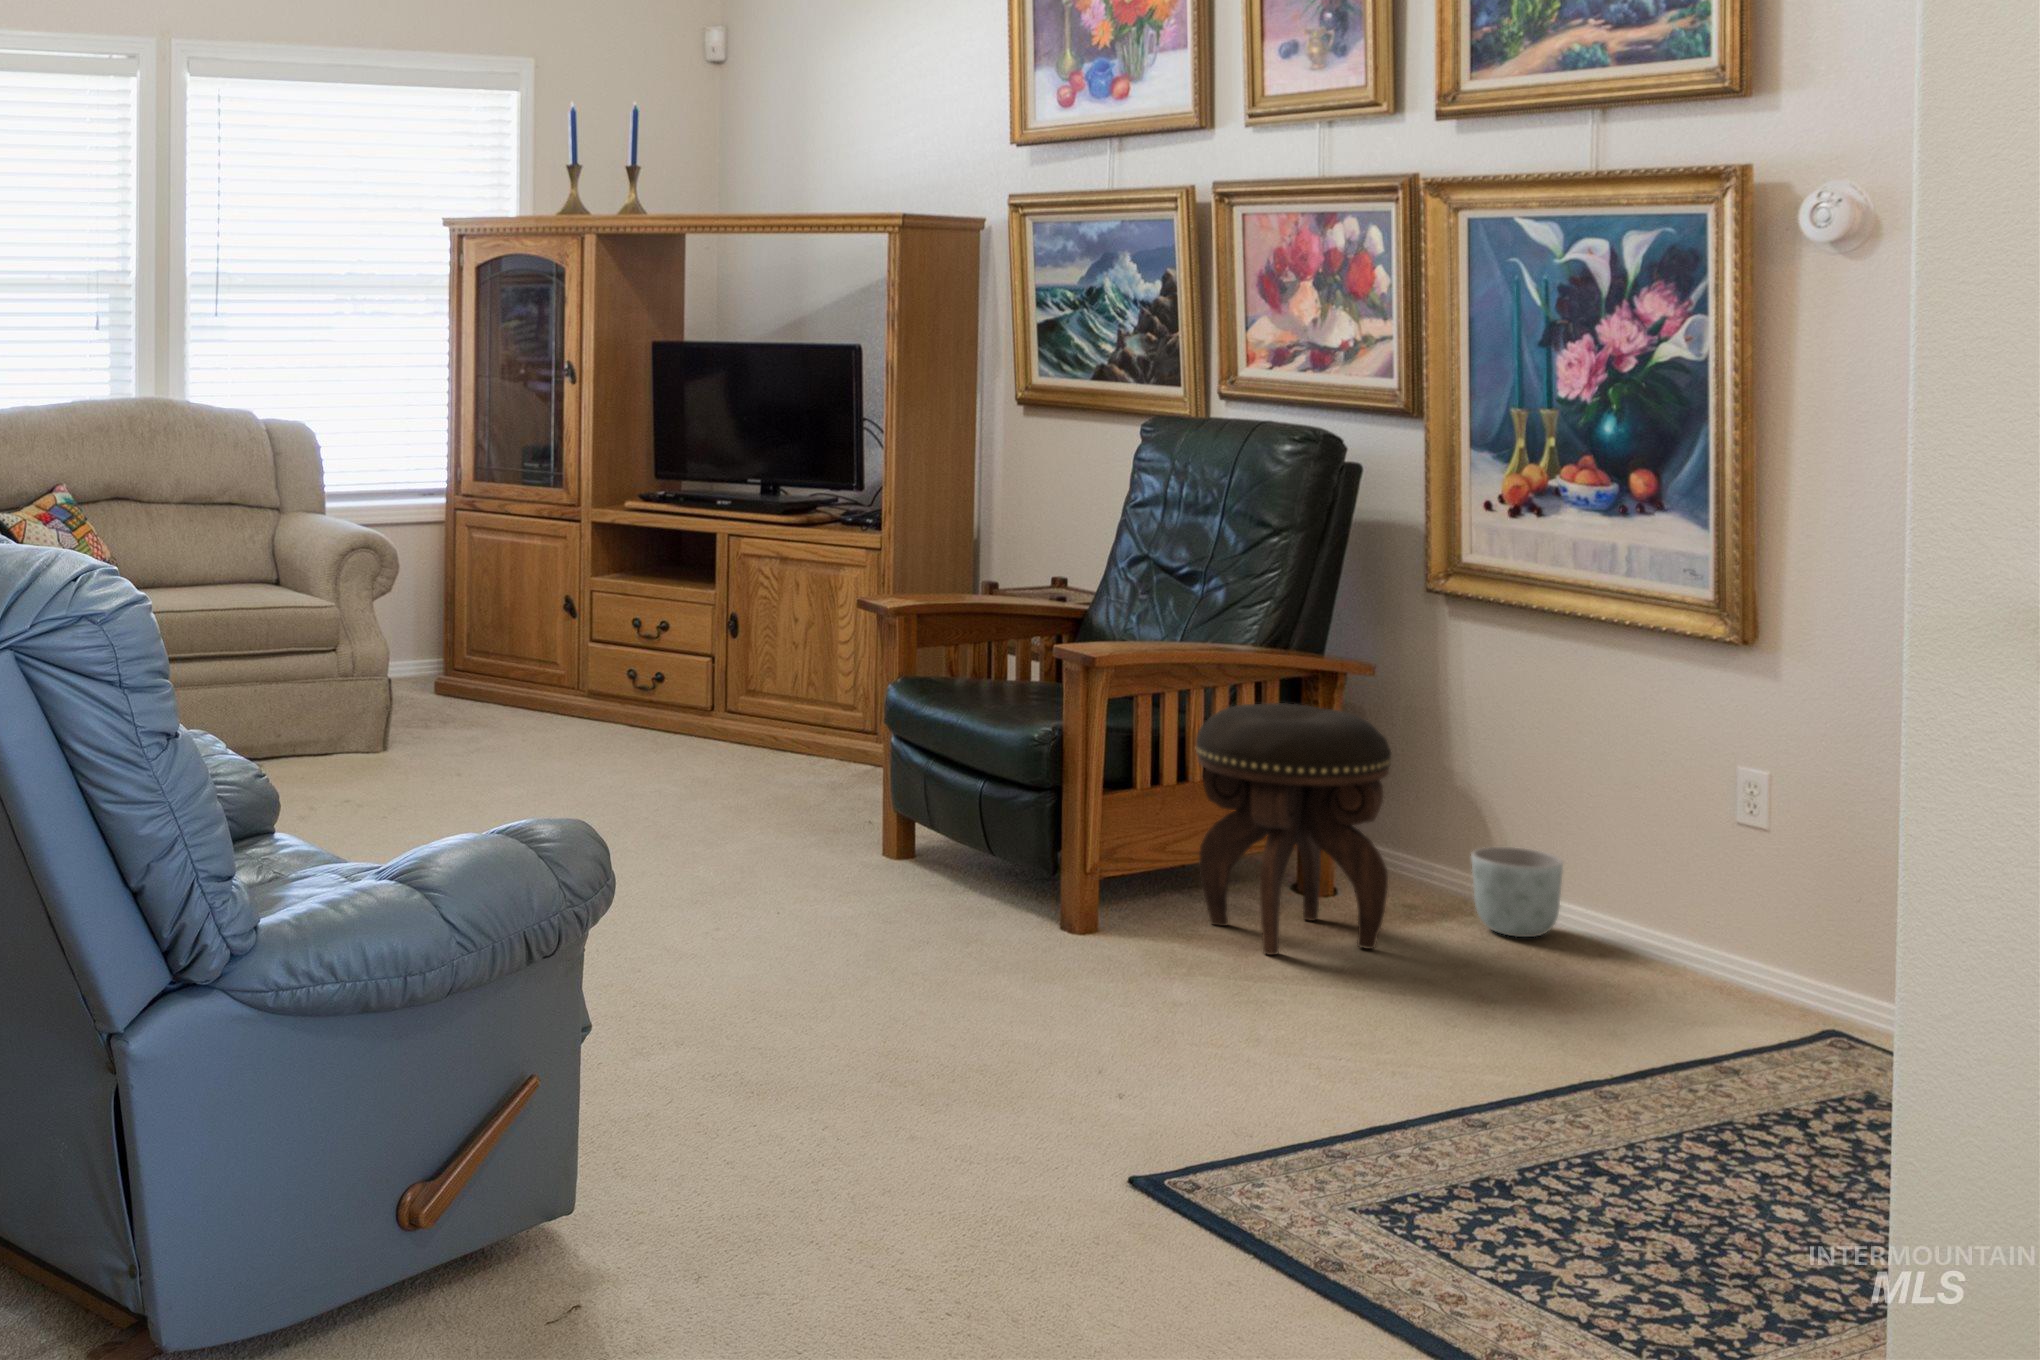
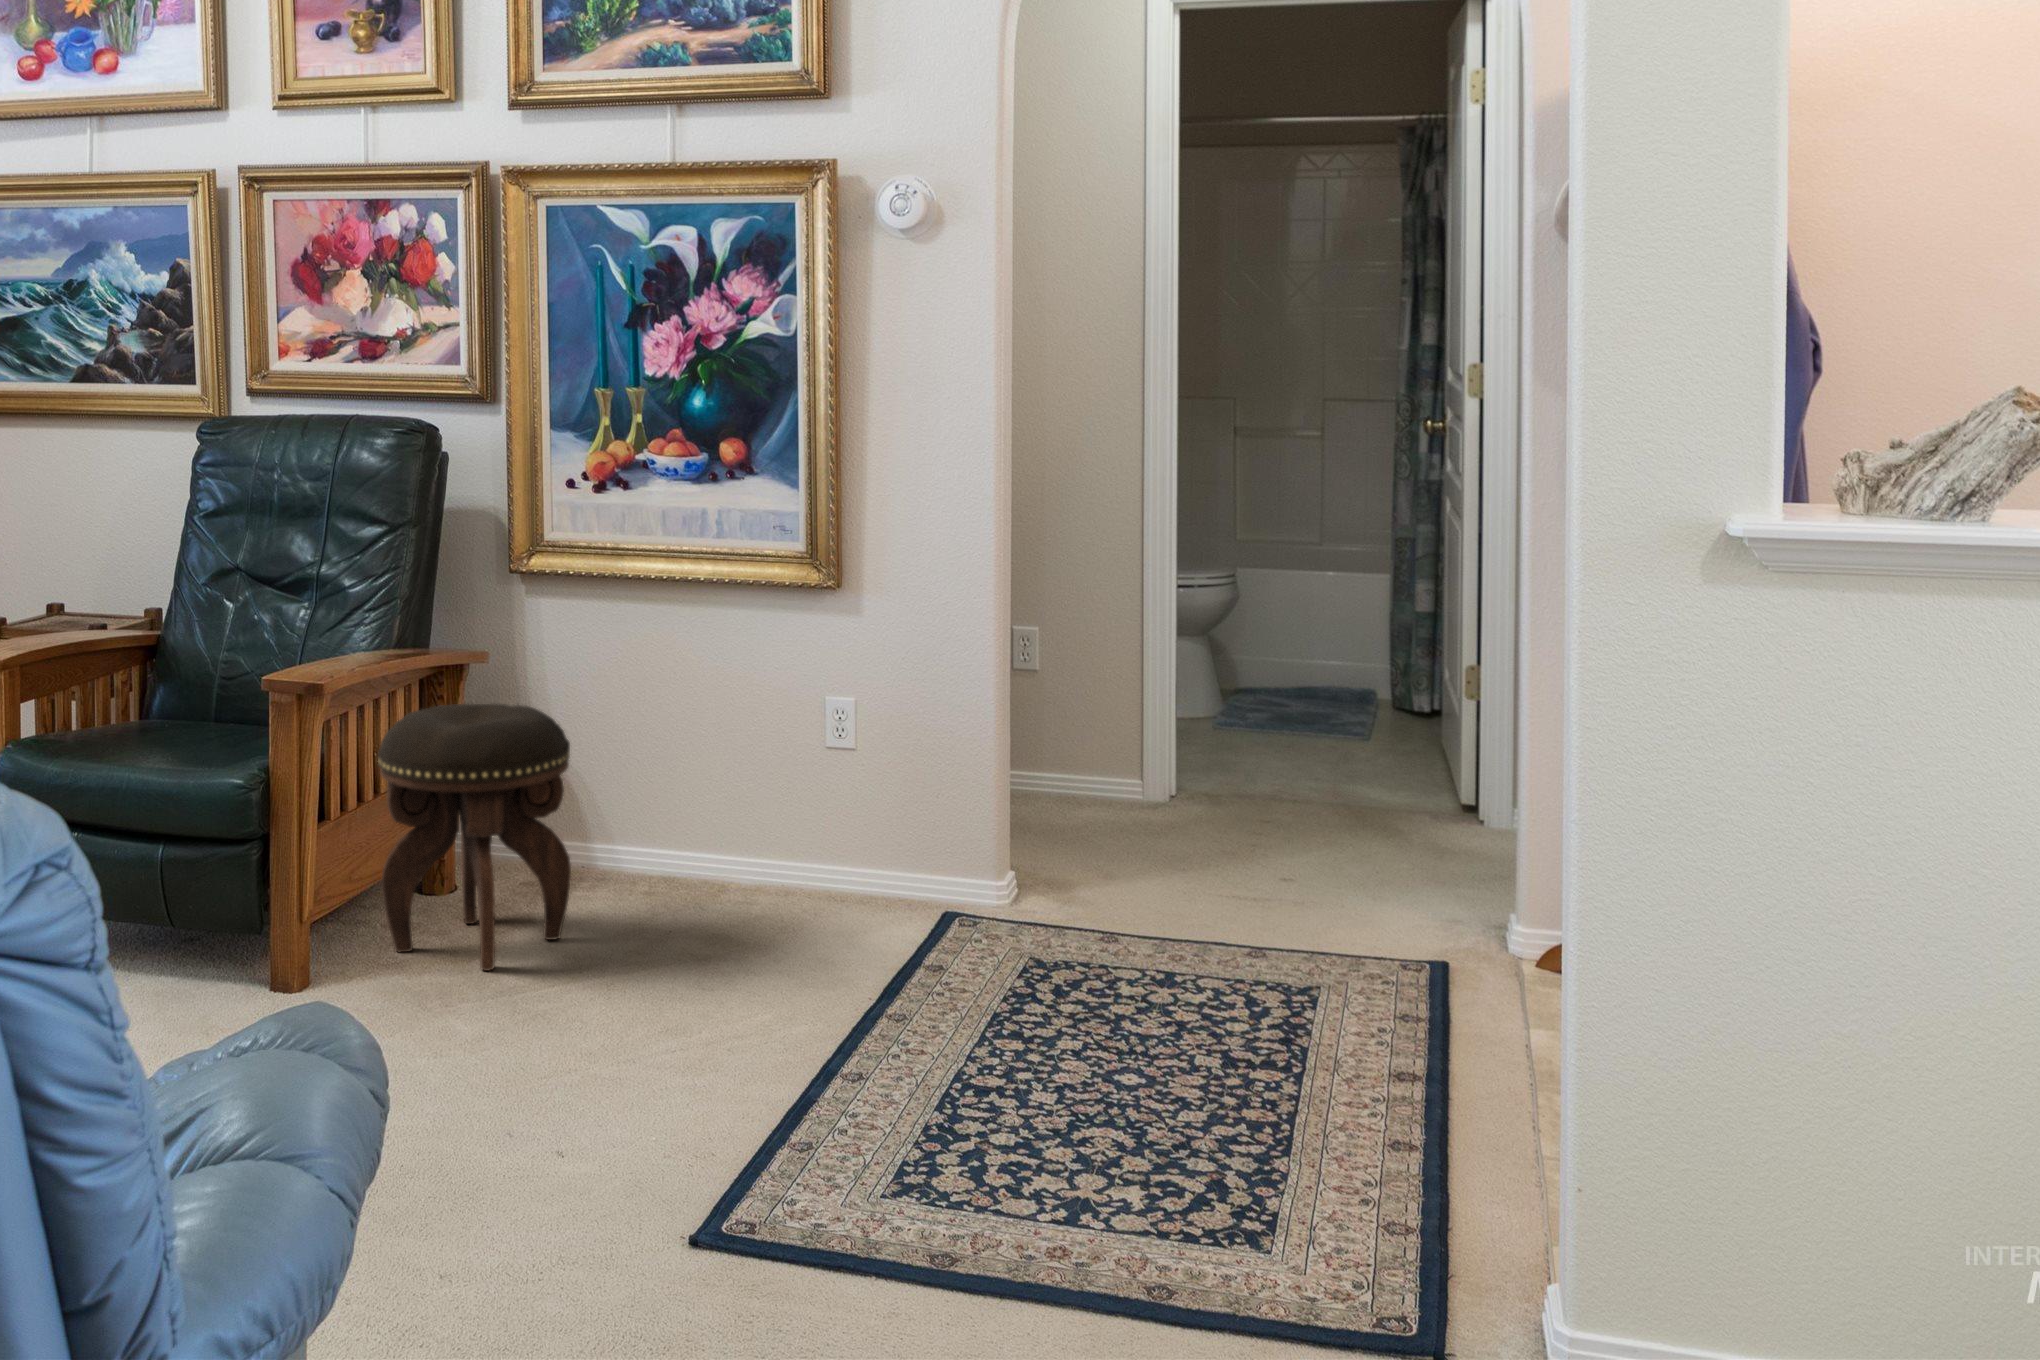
planter: present [1471,847,1563,937] -> none [593,807,673,894]

